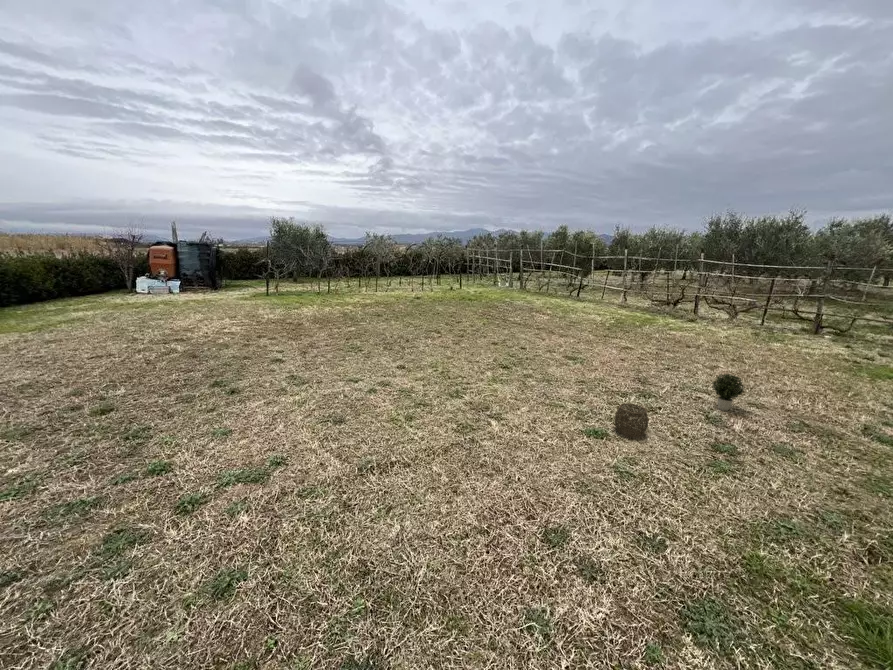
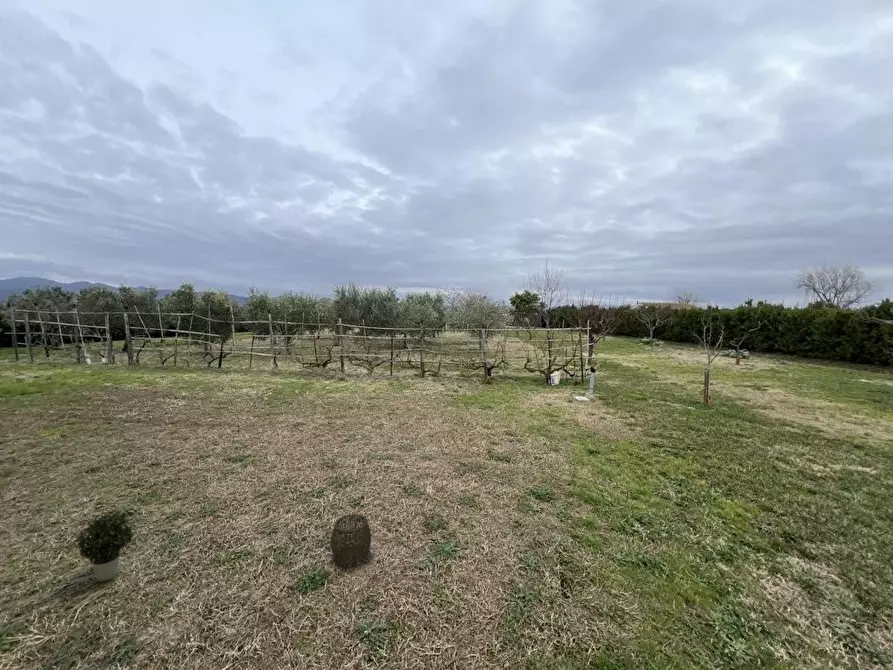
potted plant: present [712,374,744,411] -> present [75,513,134,582]

